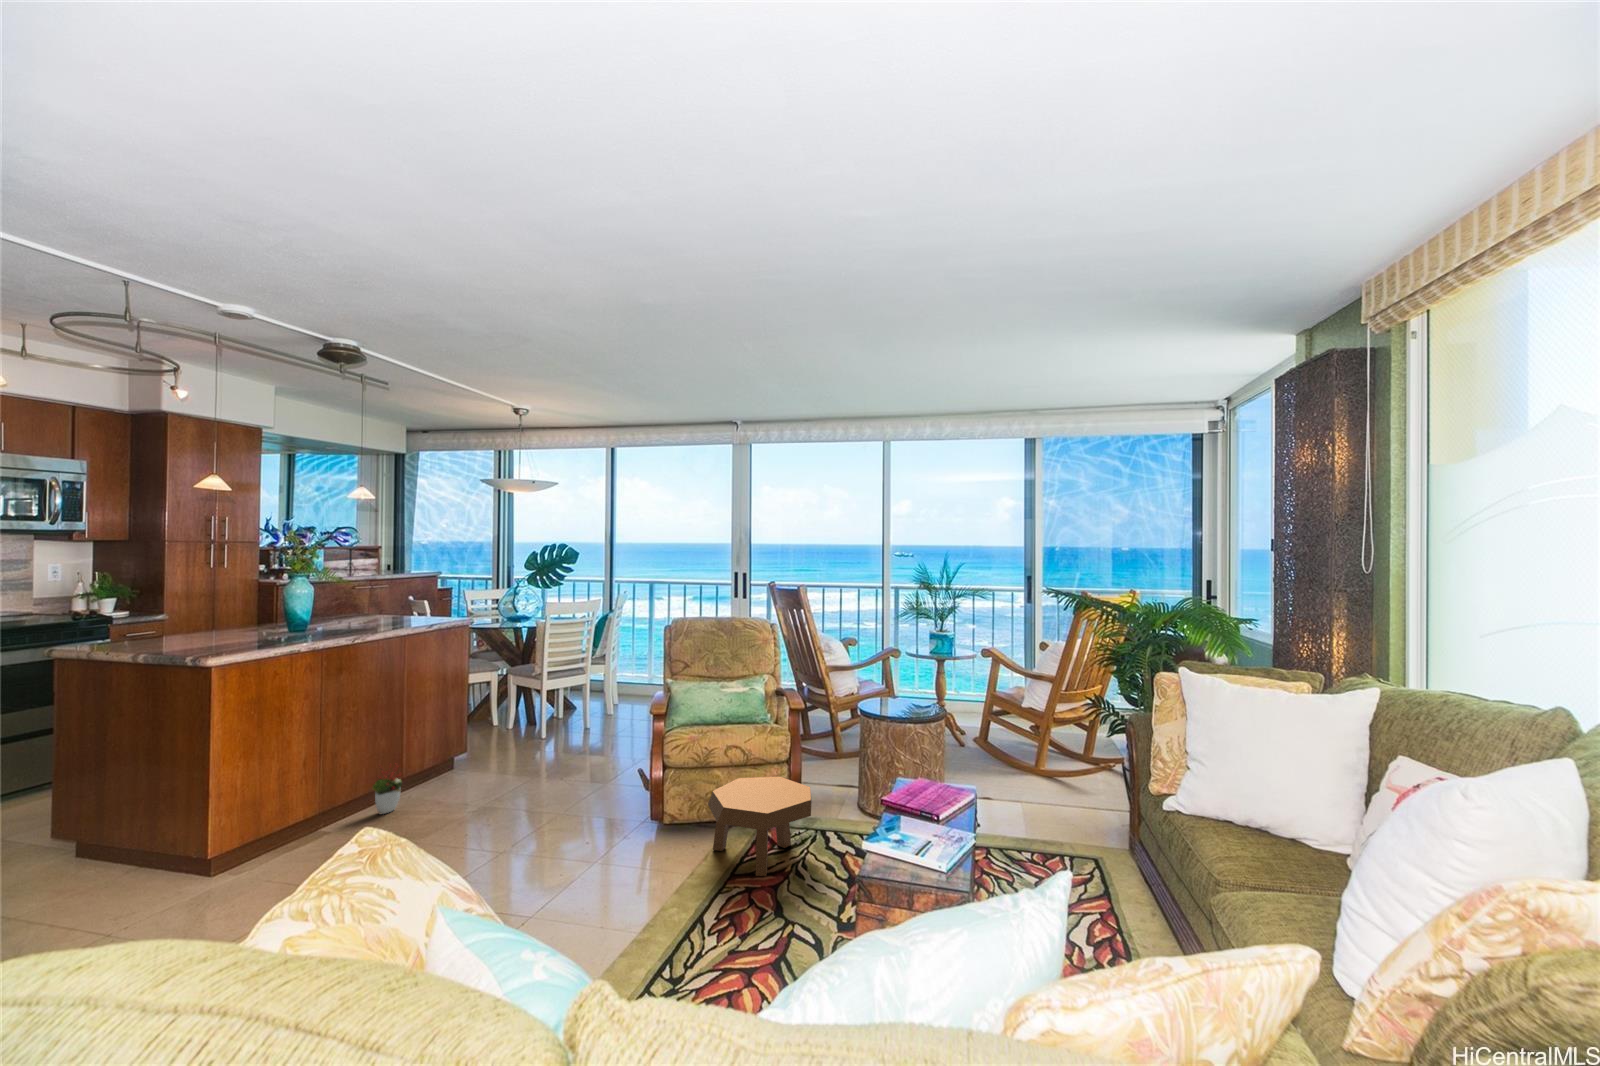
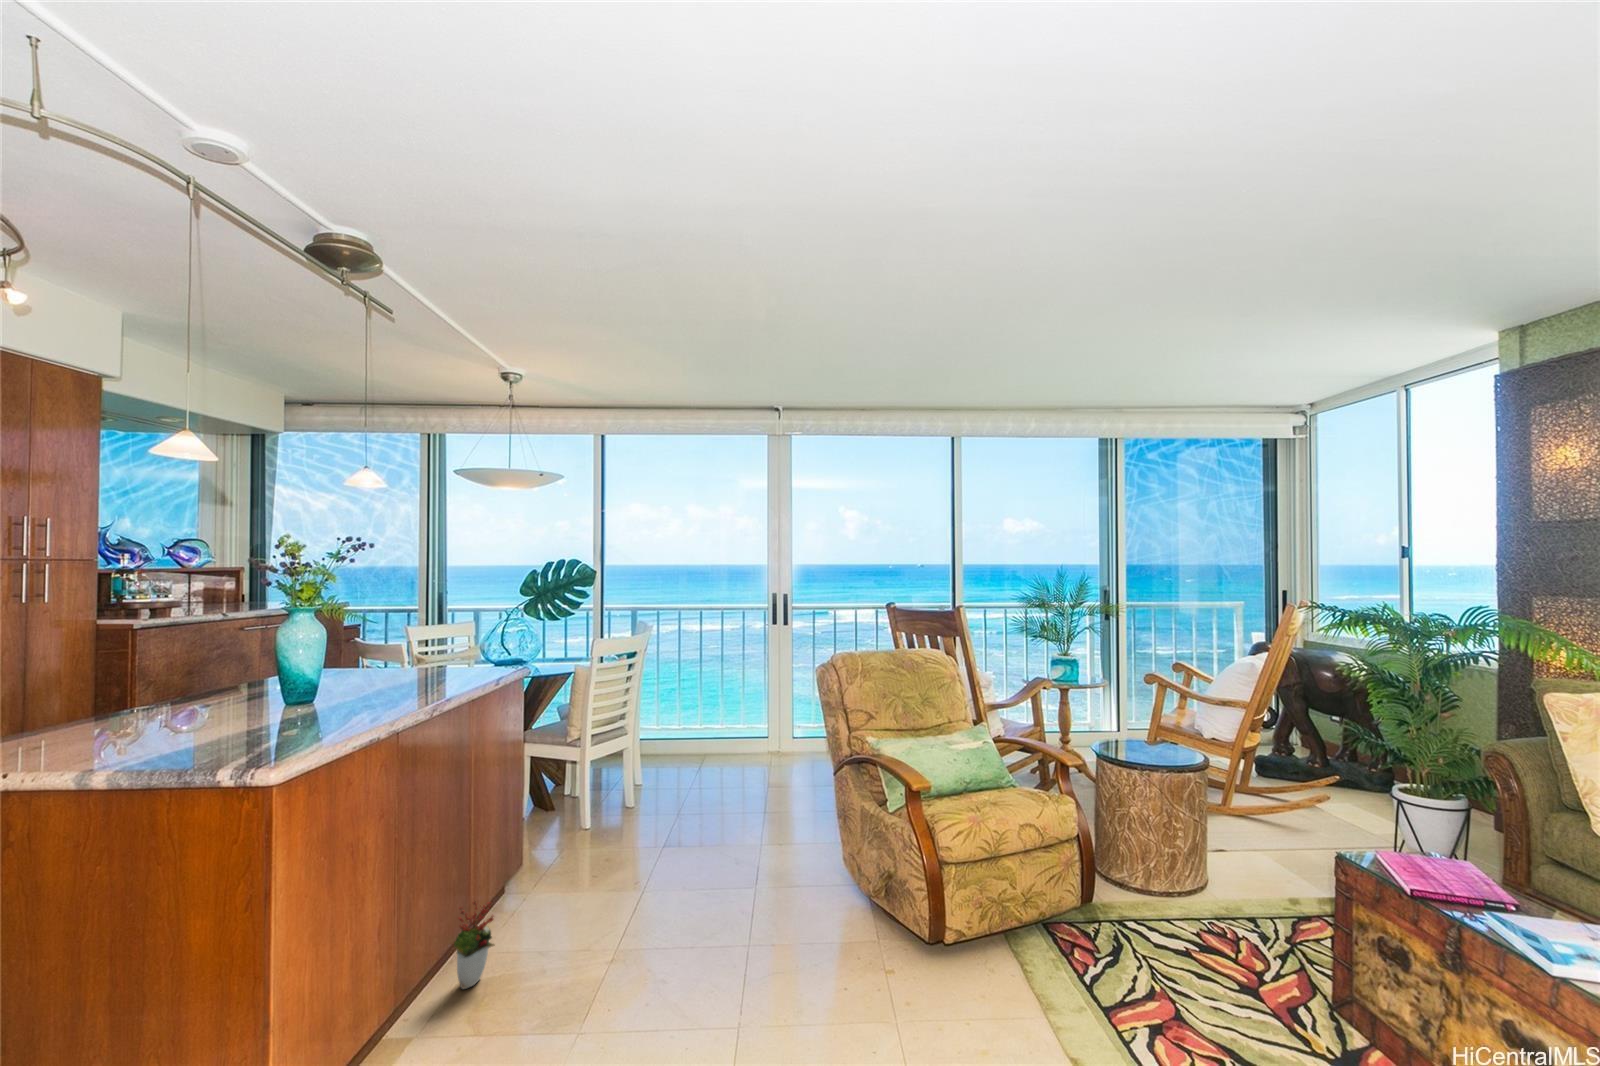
footstool: present [708,777,812,876] -> none [1033,861,1184,1010]

